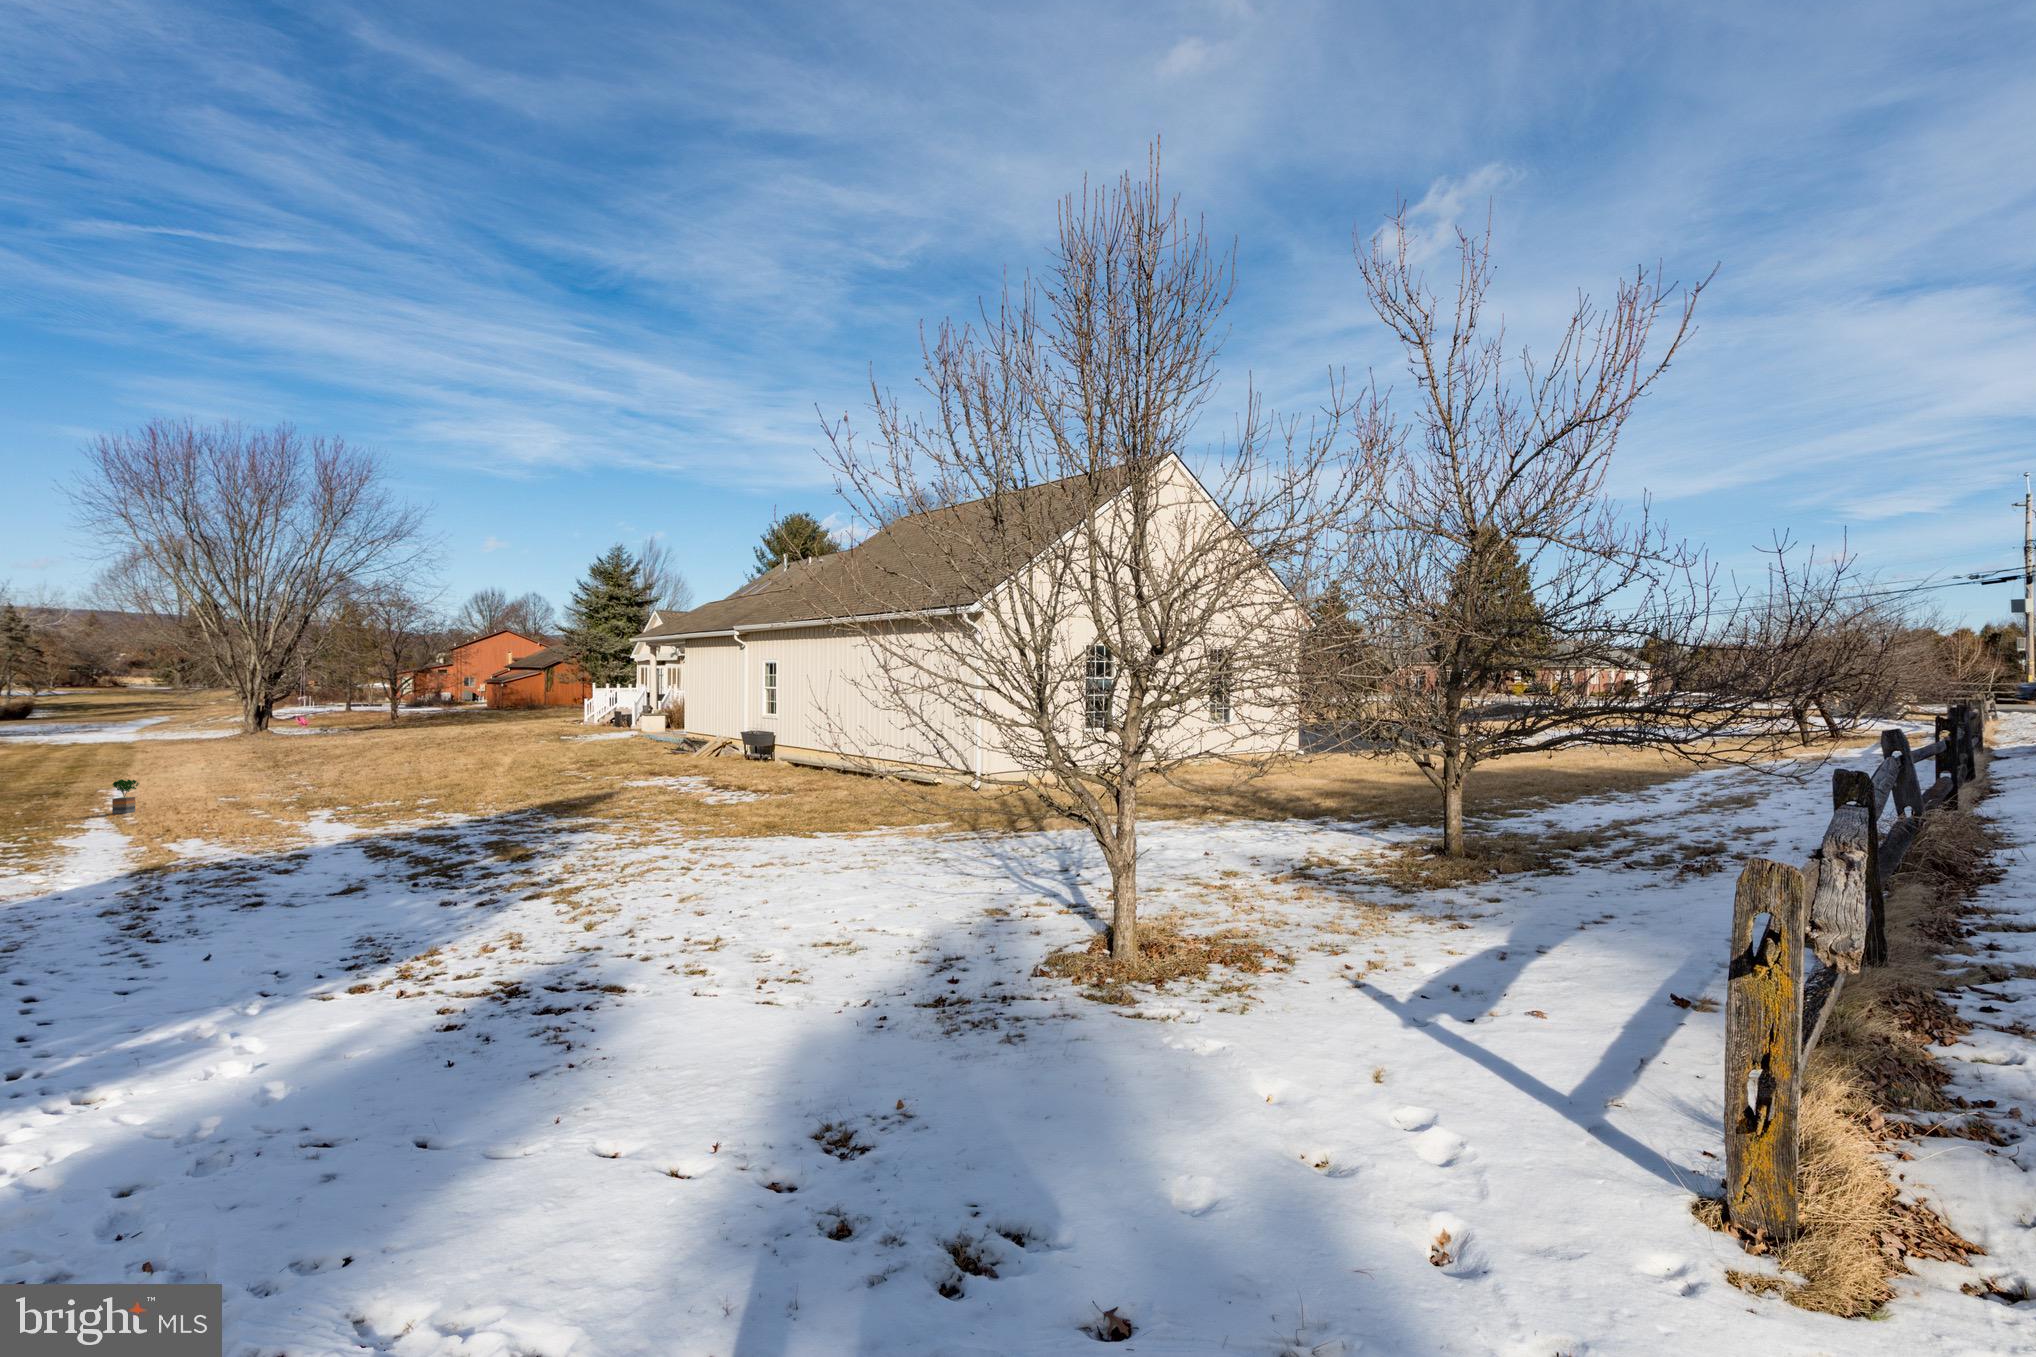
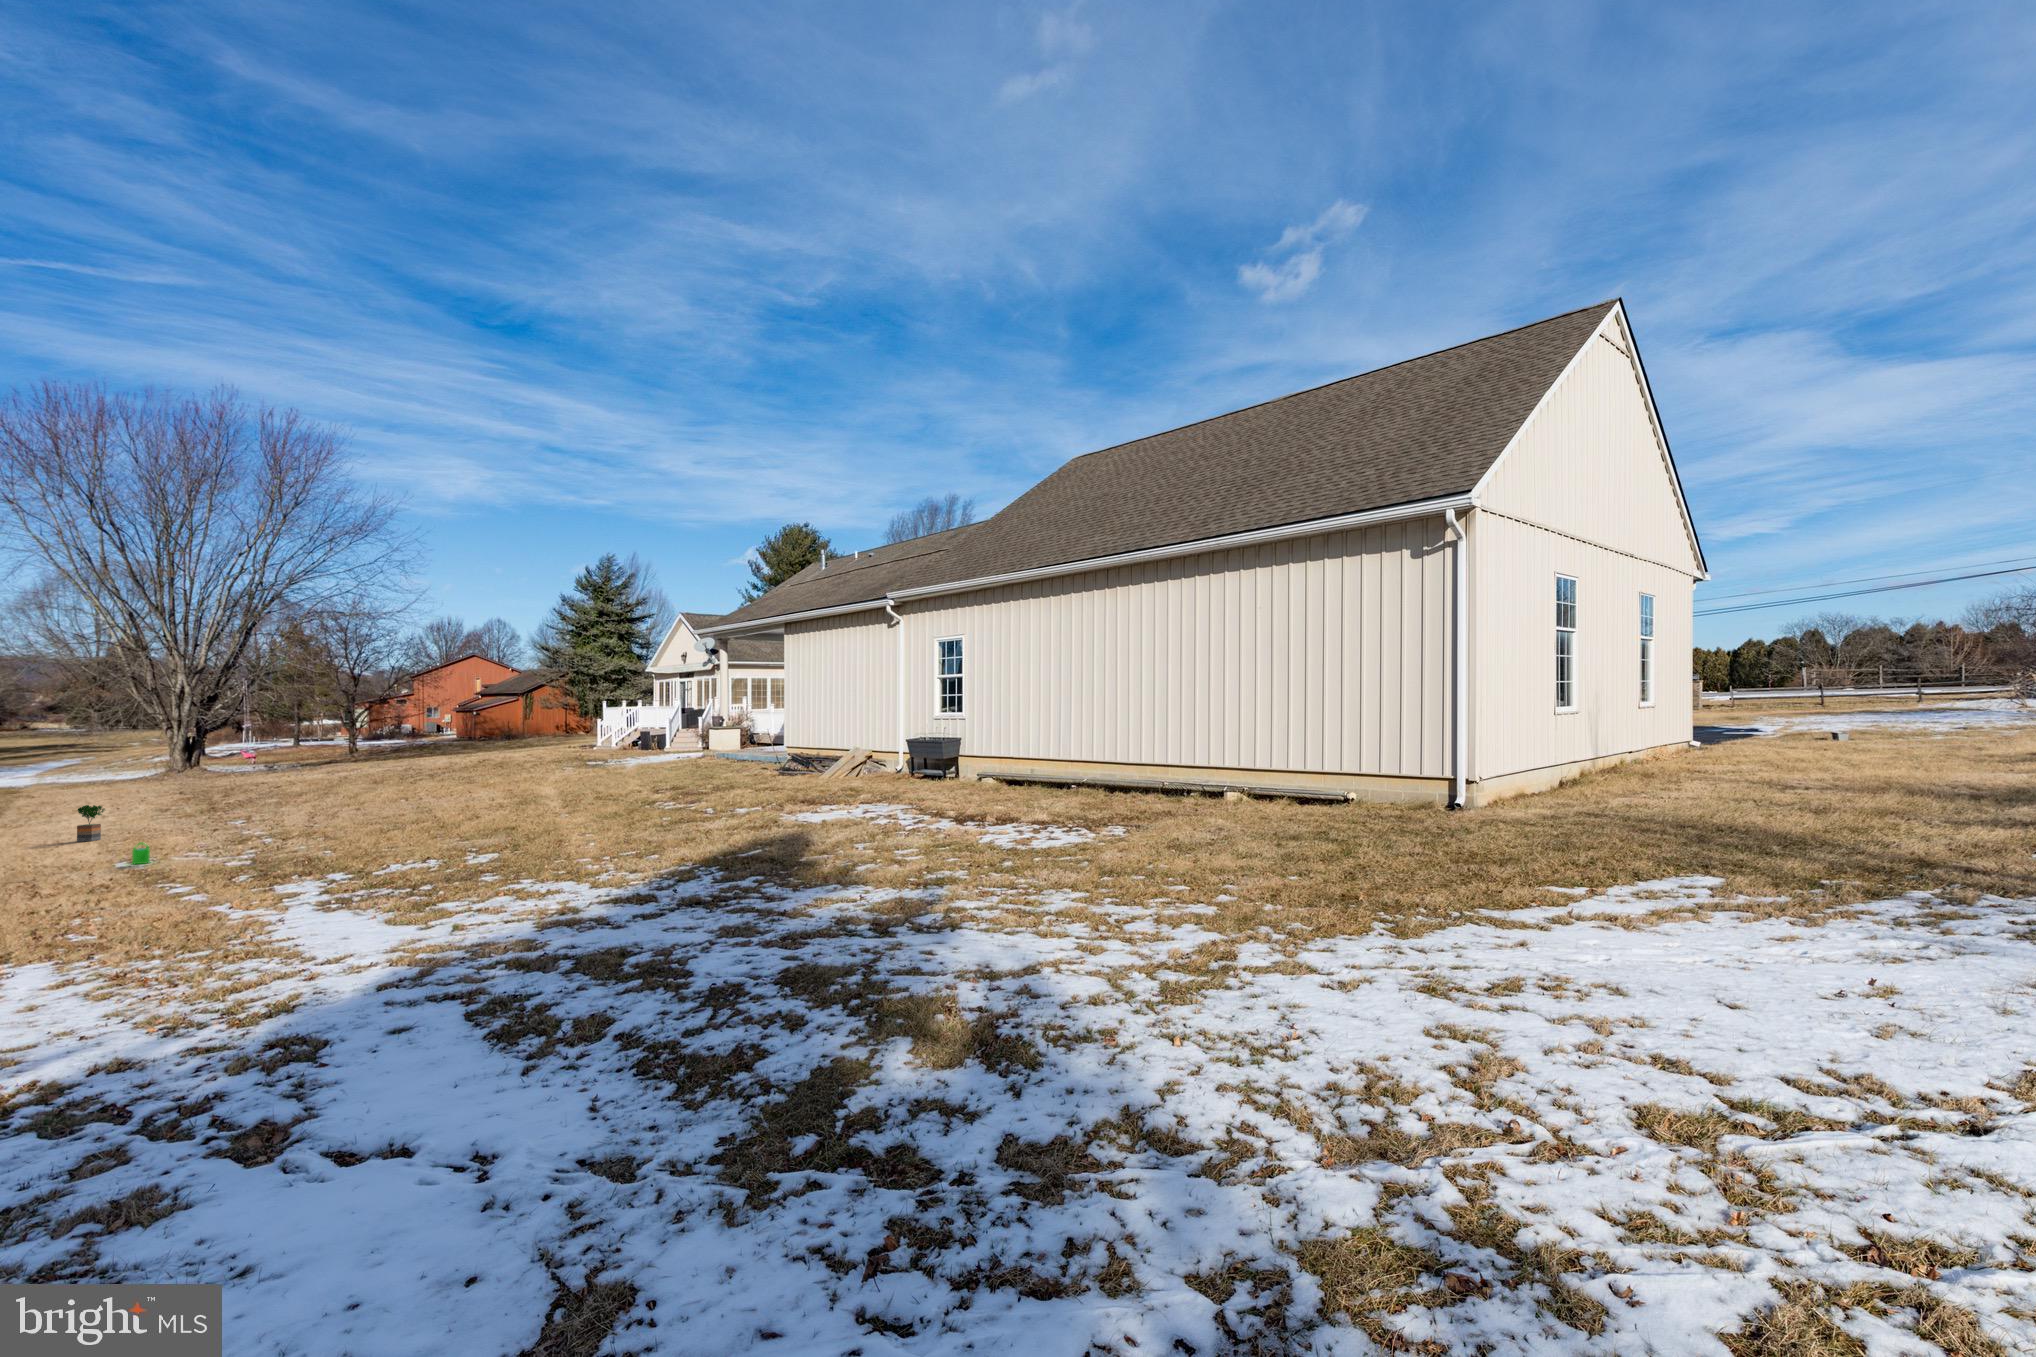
watering can: none [162,816,182,837] -> present [132,842,150,864]

